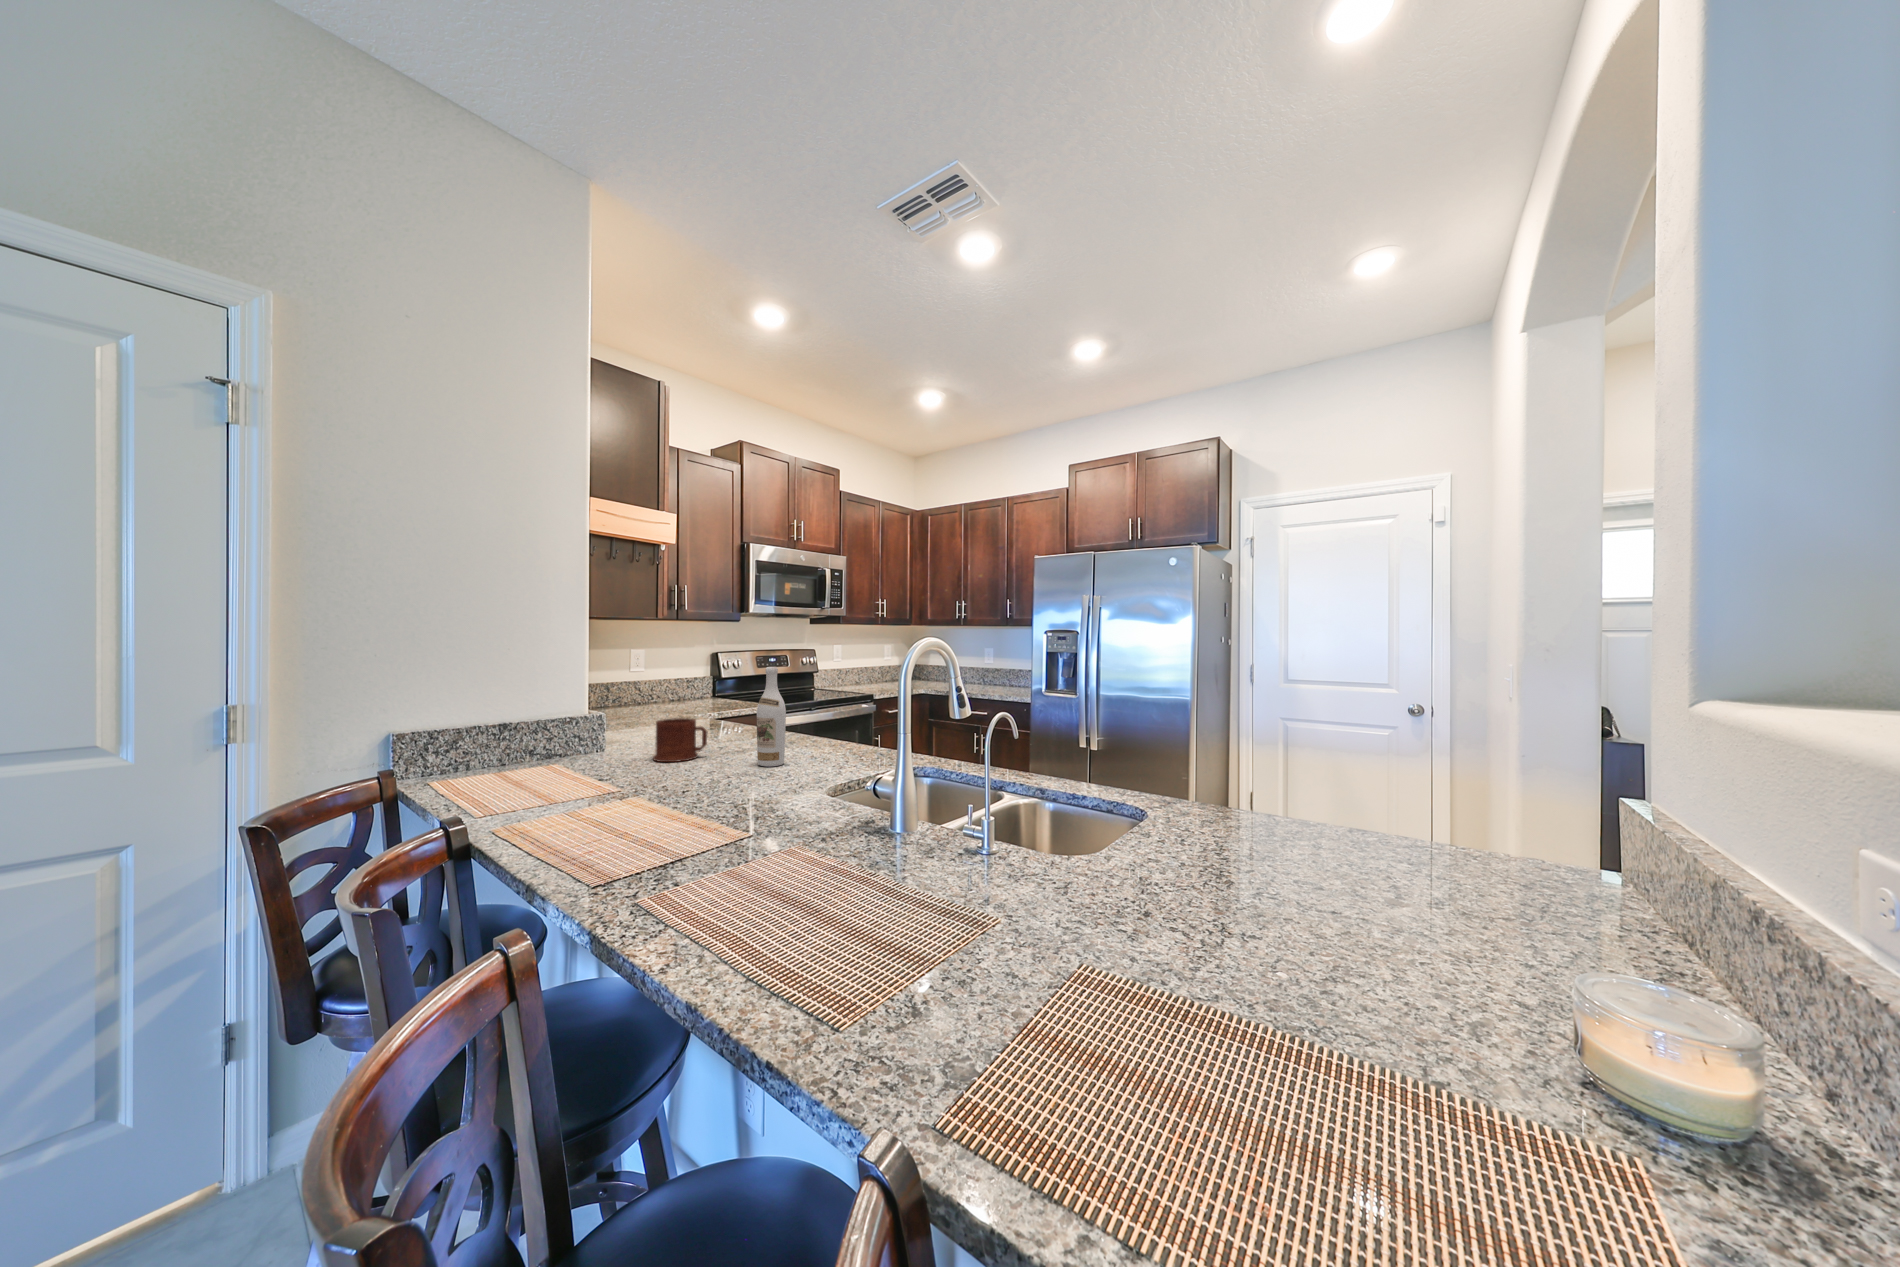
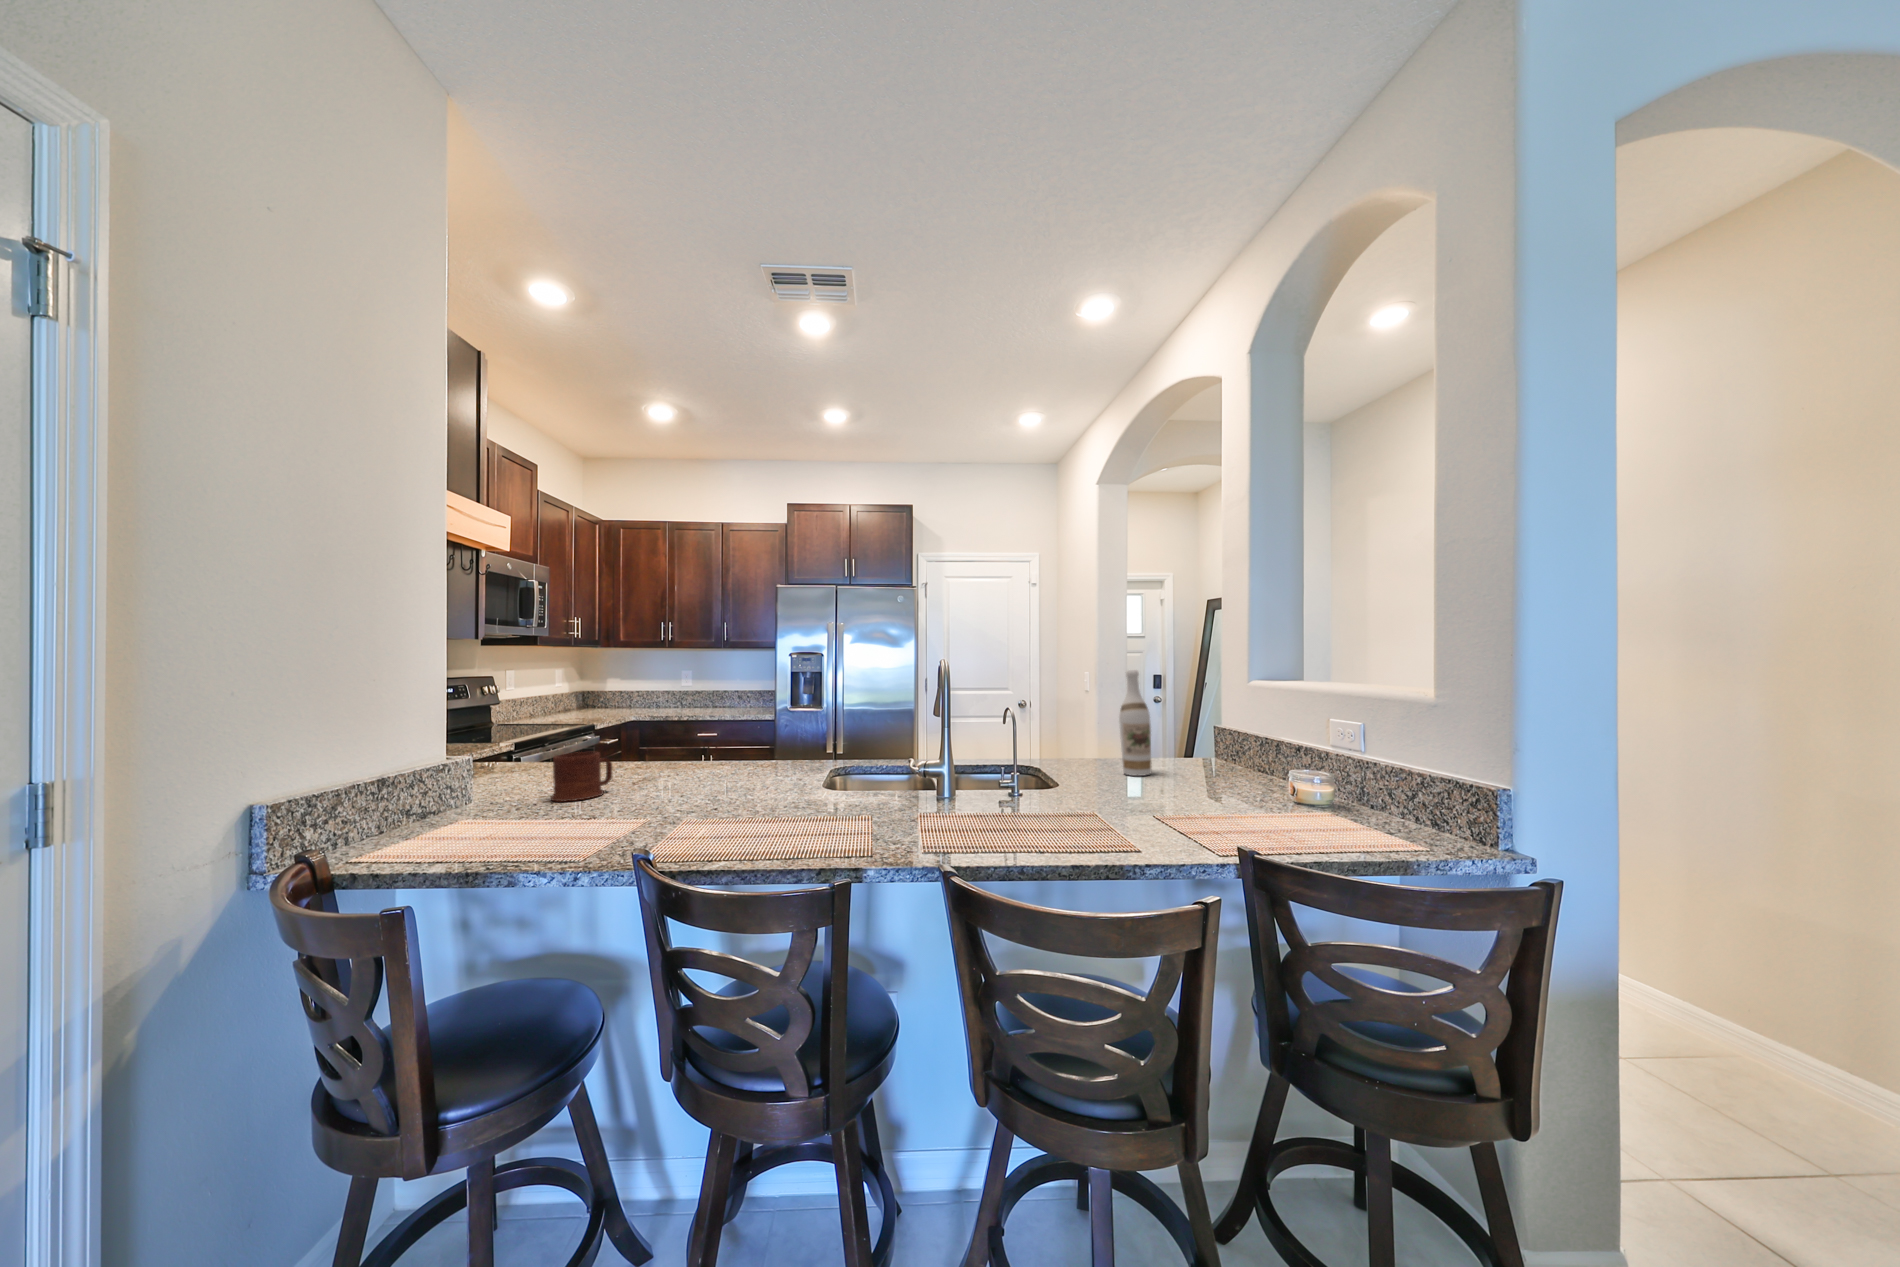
wine bottle: present [757,667,786,766] -> present [1119,670,1152,776]

